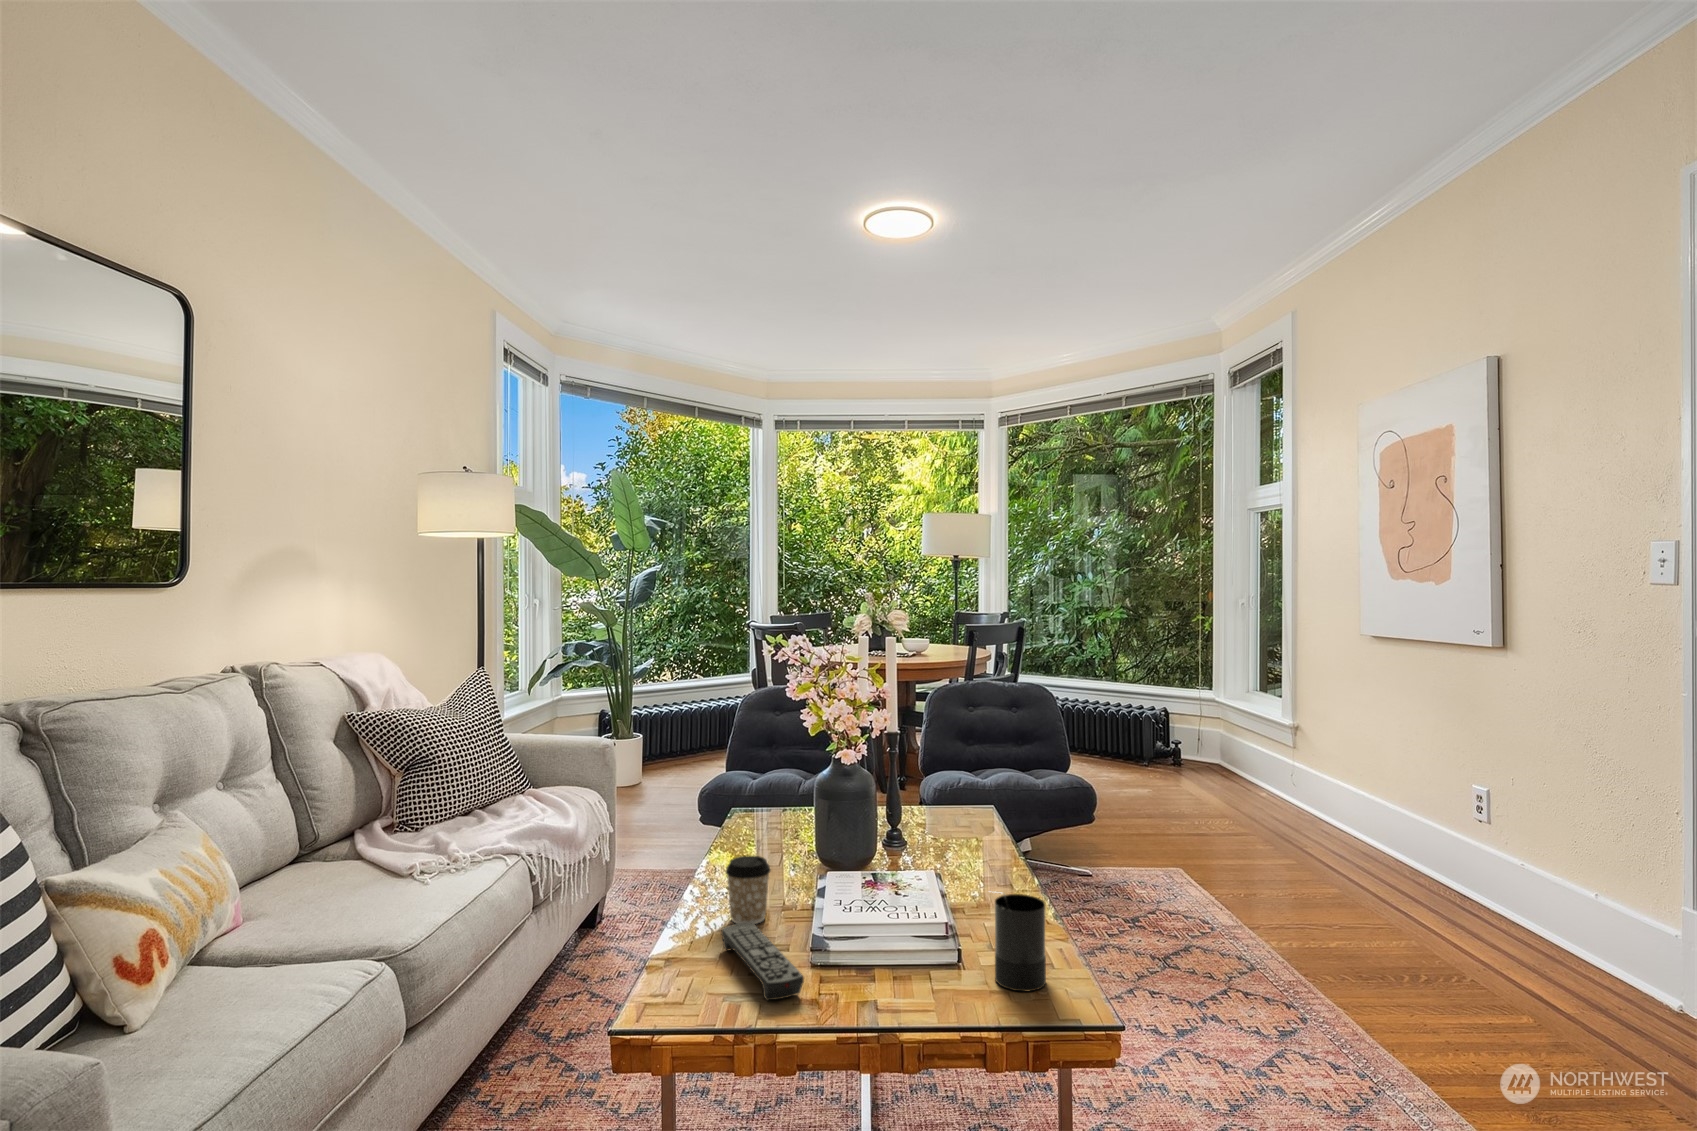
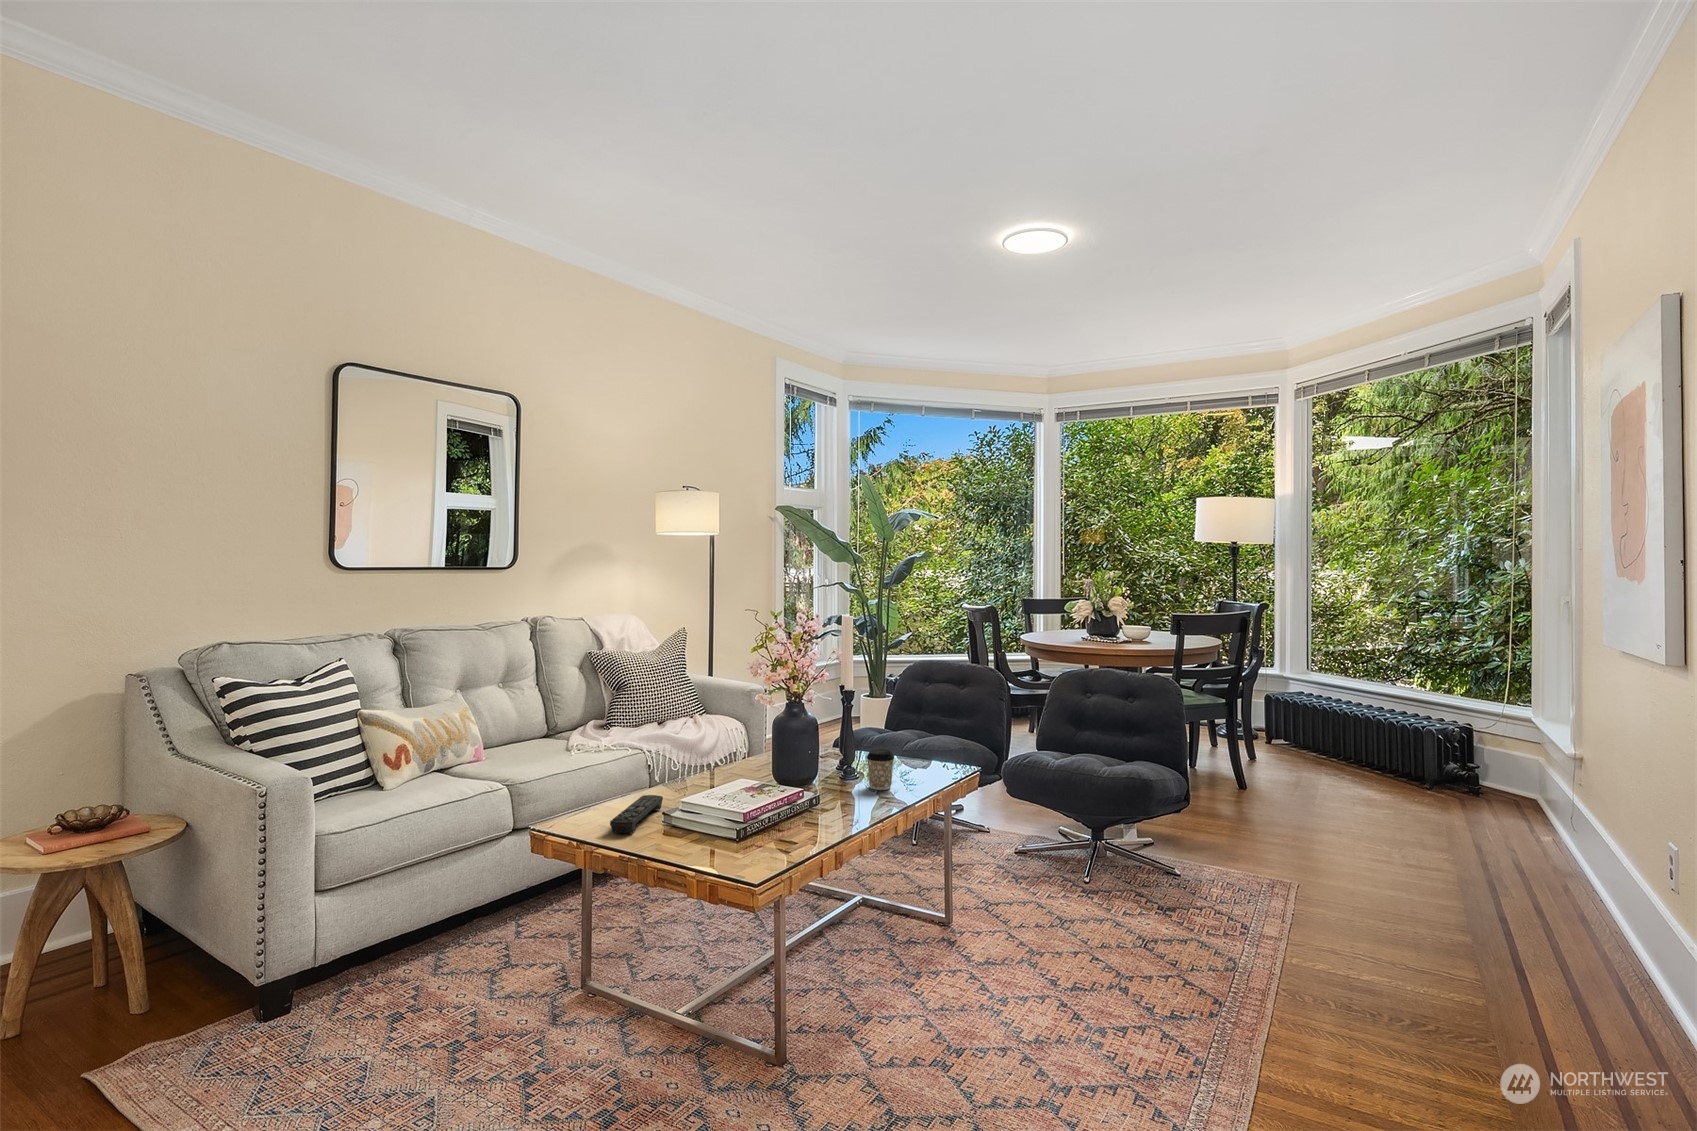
coffee cup: present [726,856,770,924] -> present [867,749,894,790]
candle: present [995,893,1046,991] -> none [737,792,771,859]

